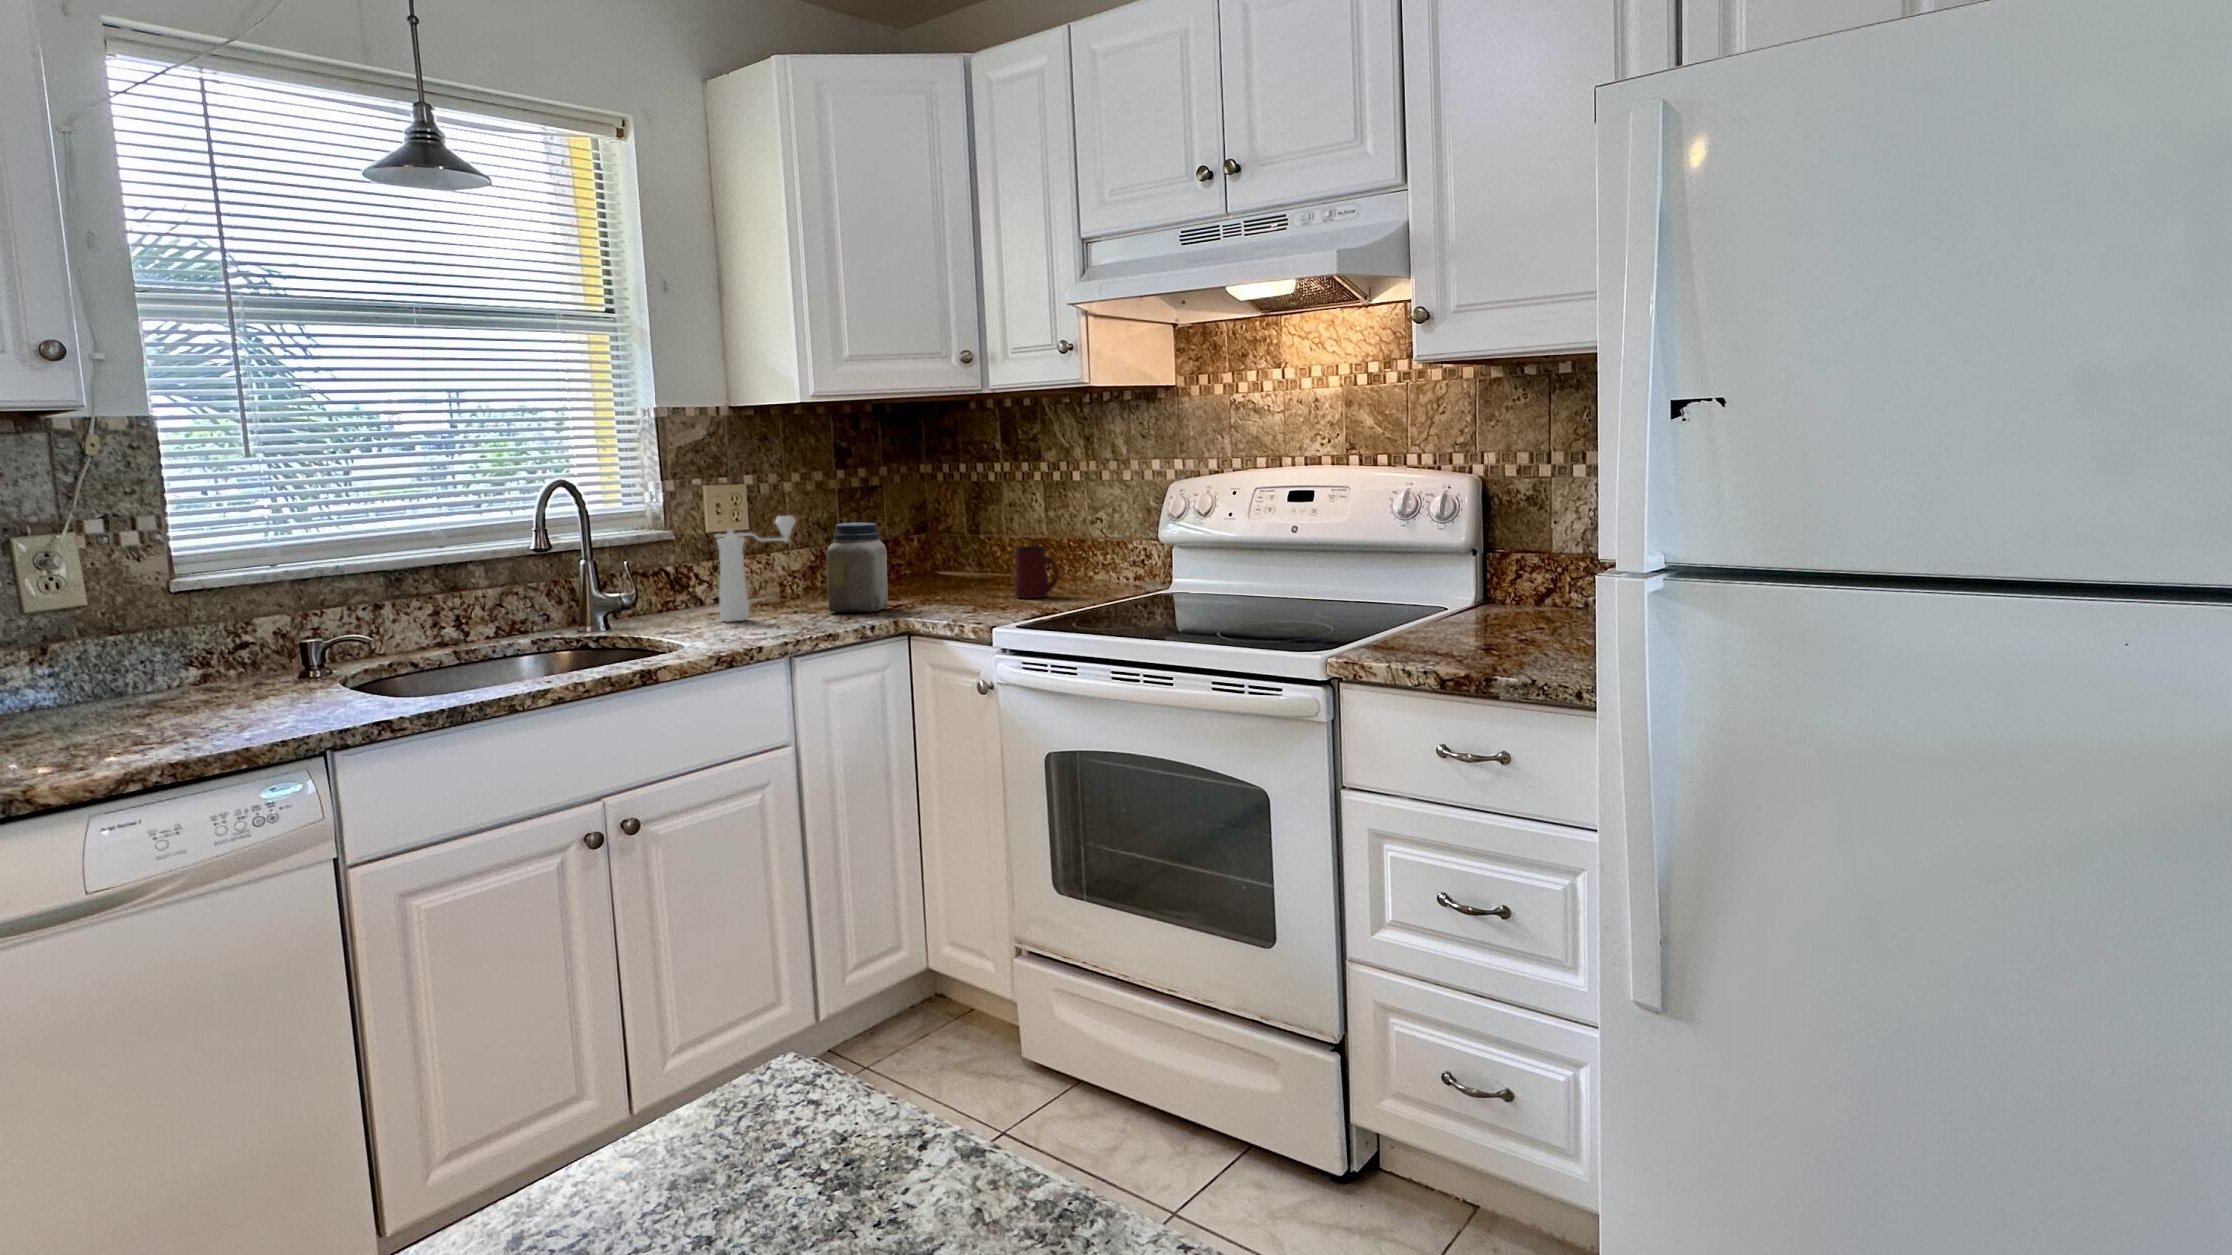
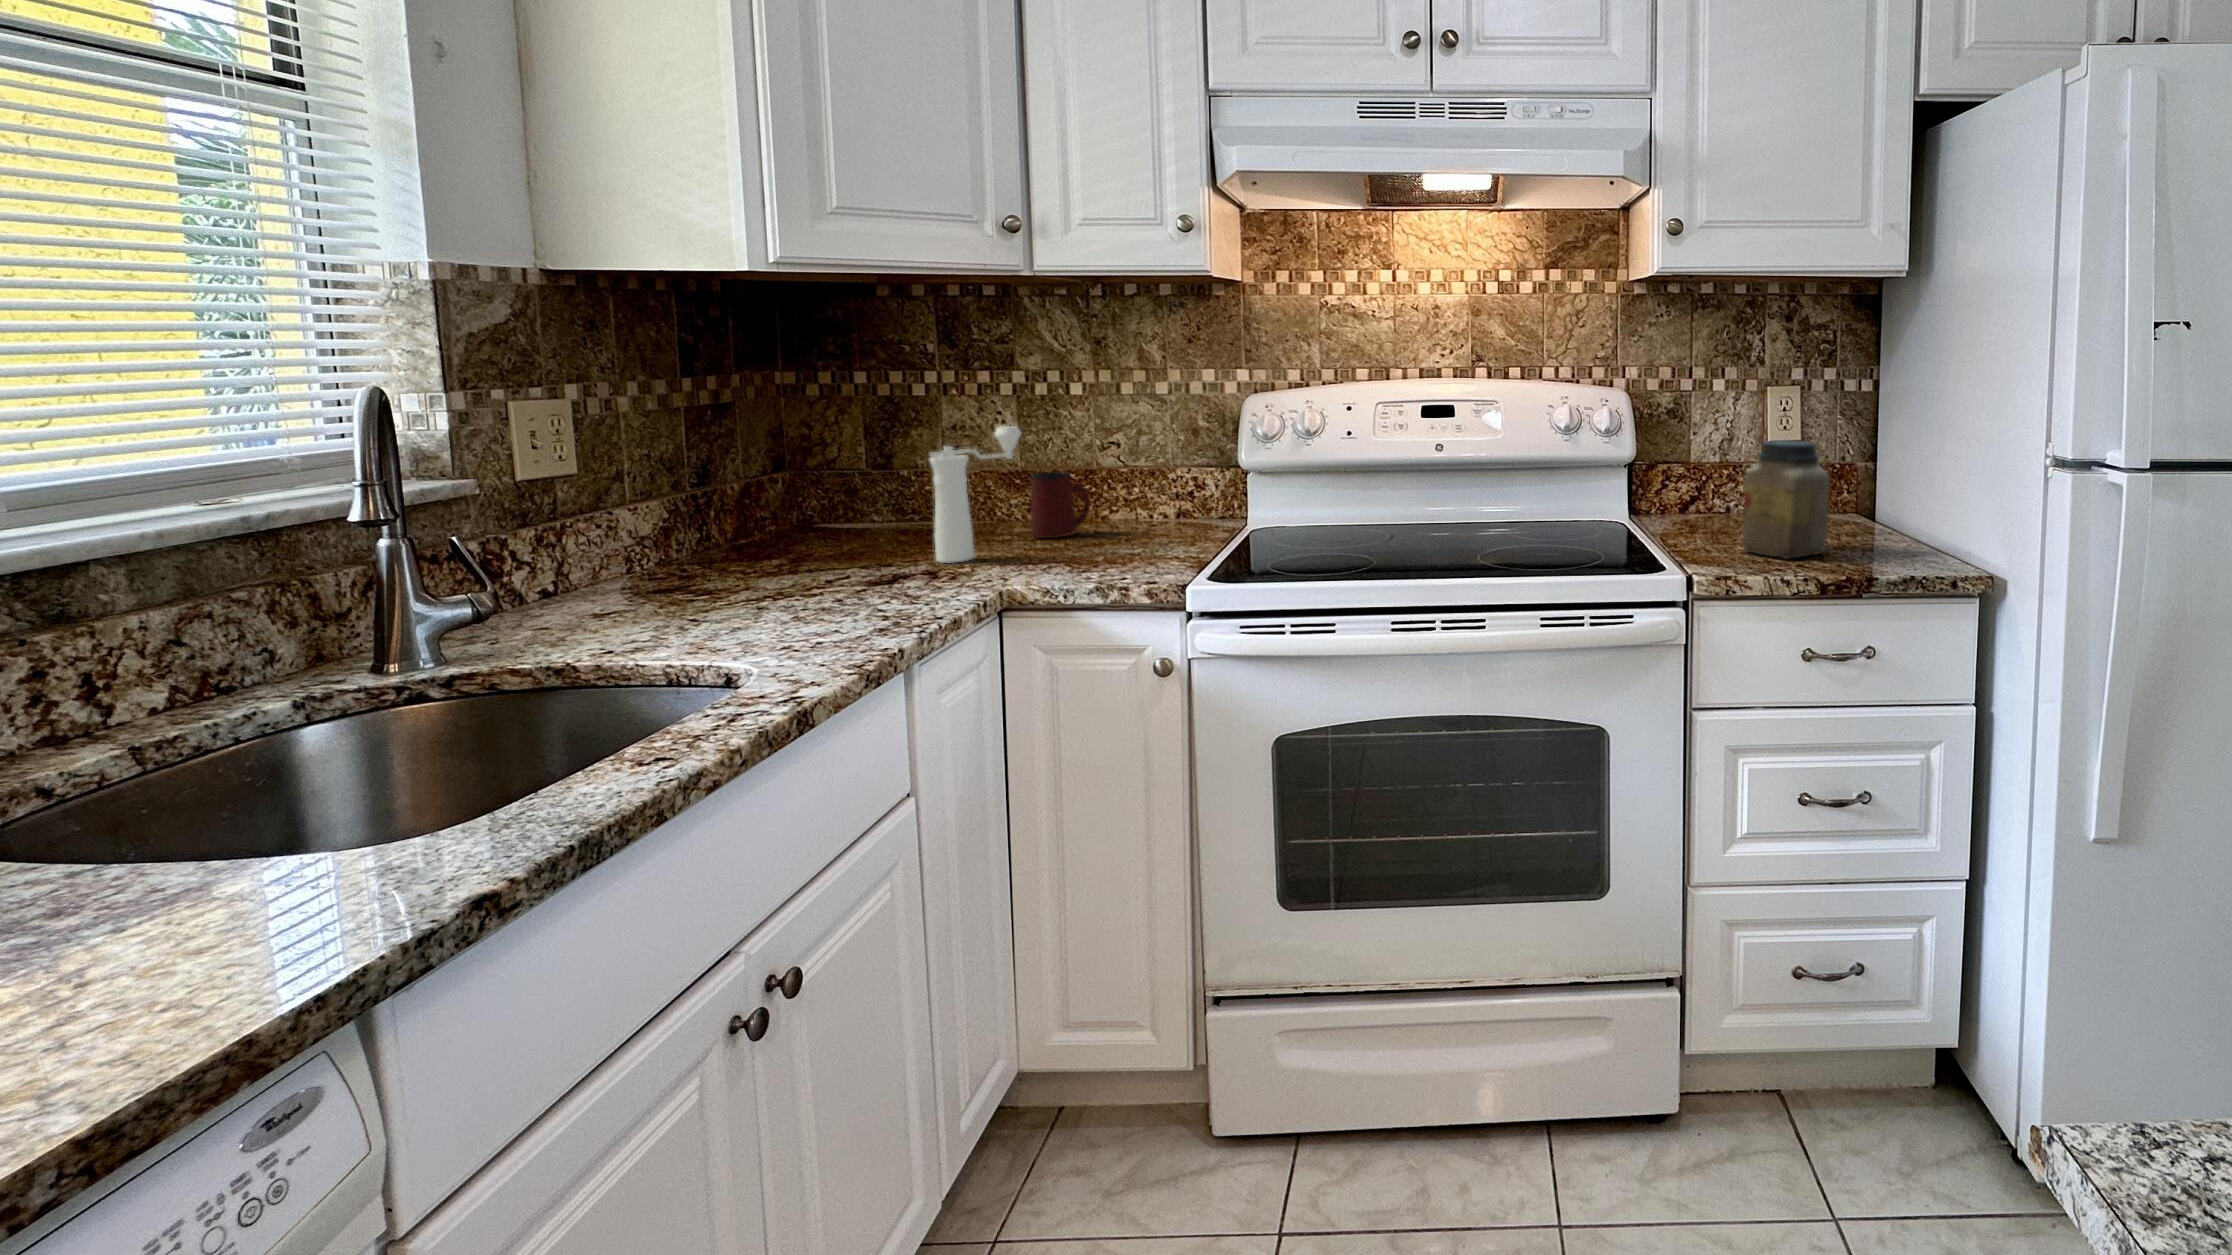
pepper mill: present [715,516,796,622] -> present [930,426,1021,563]
jar: present [826,523,888,612] -> present [1743,440,1830,558]

